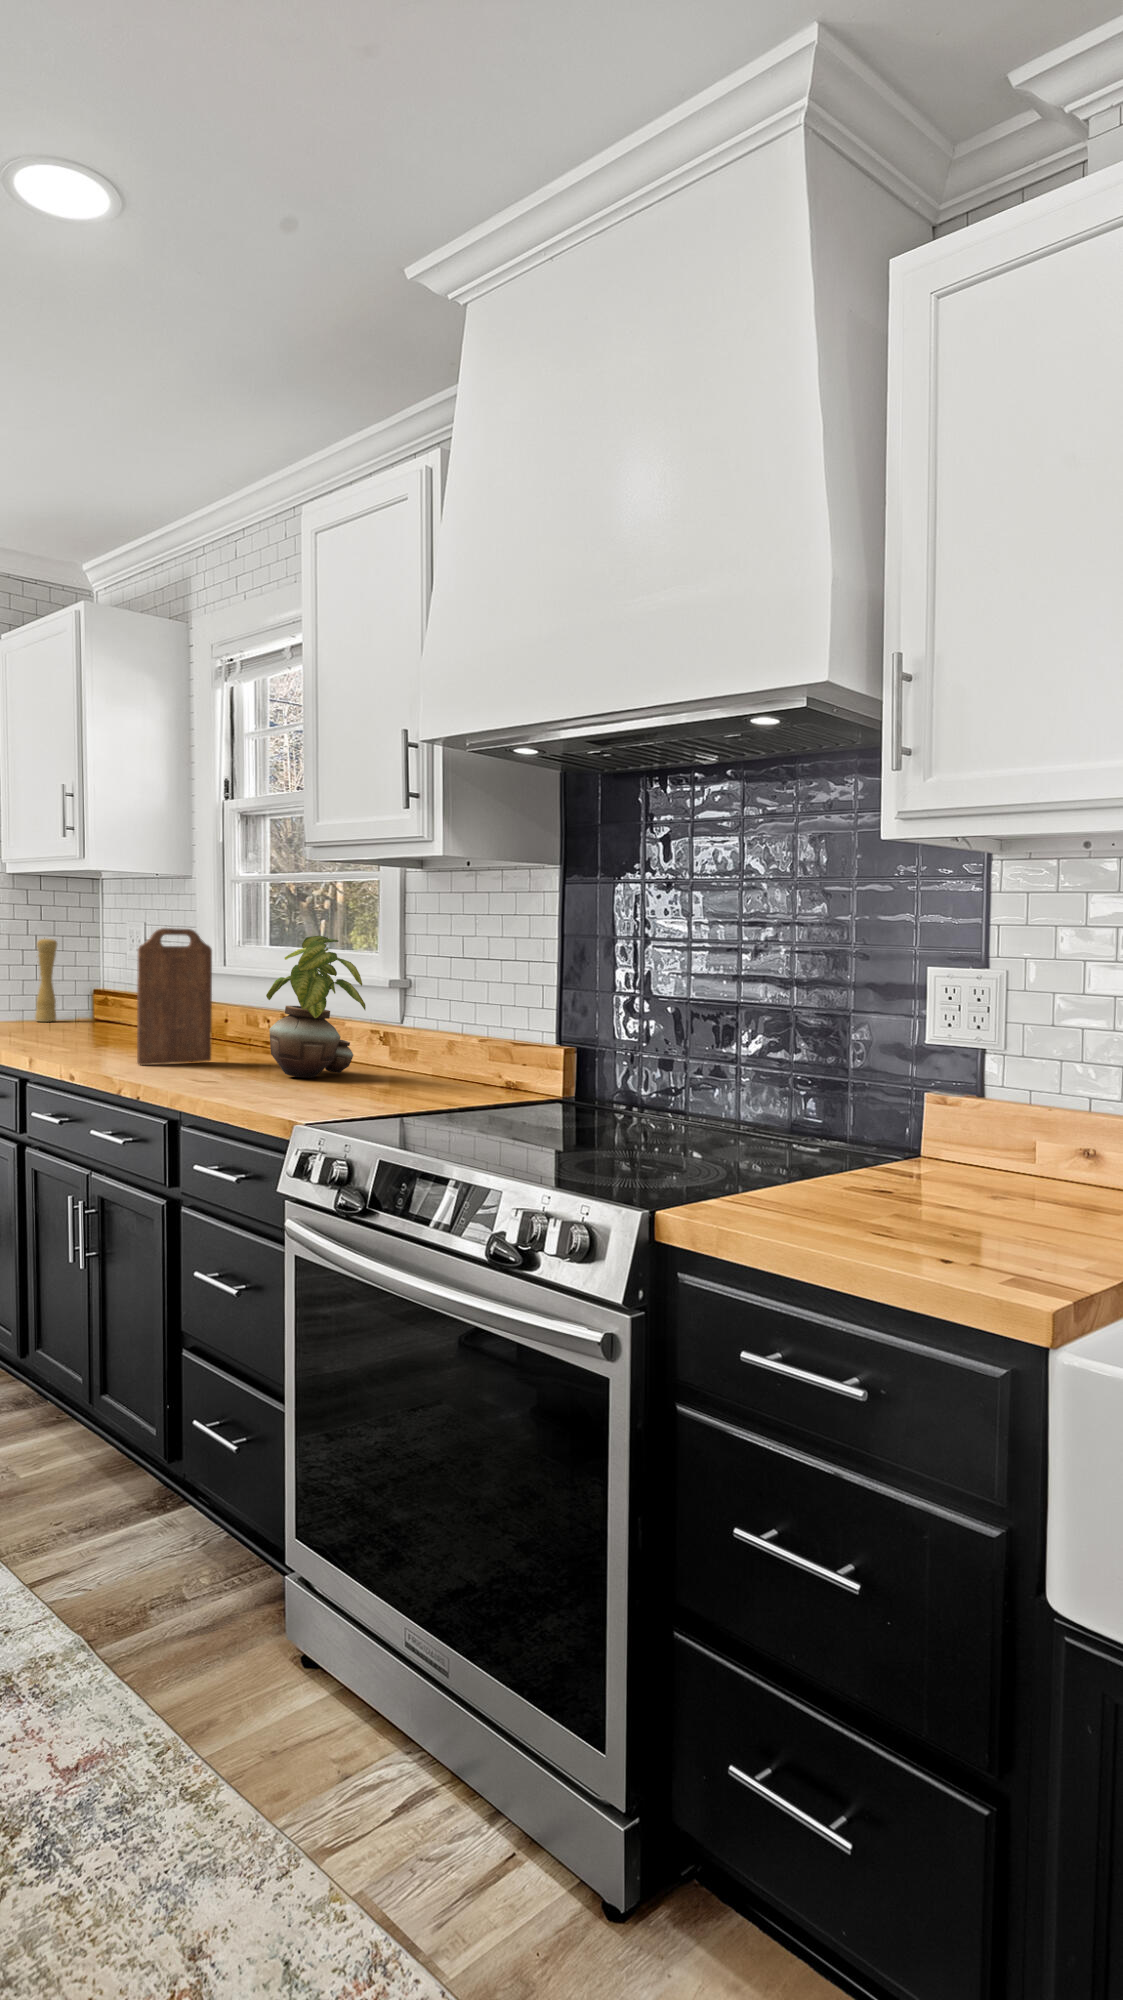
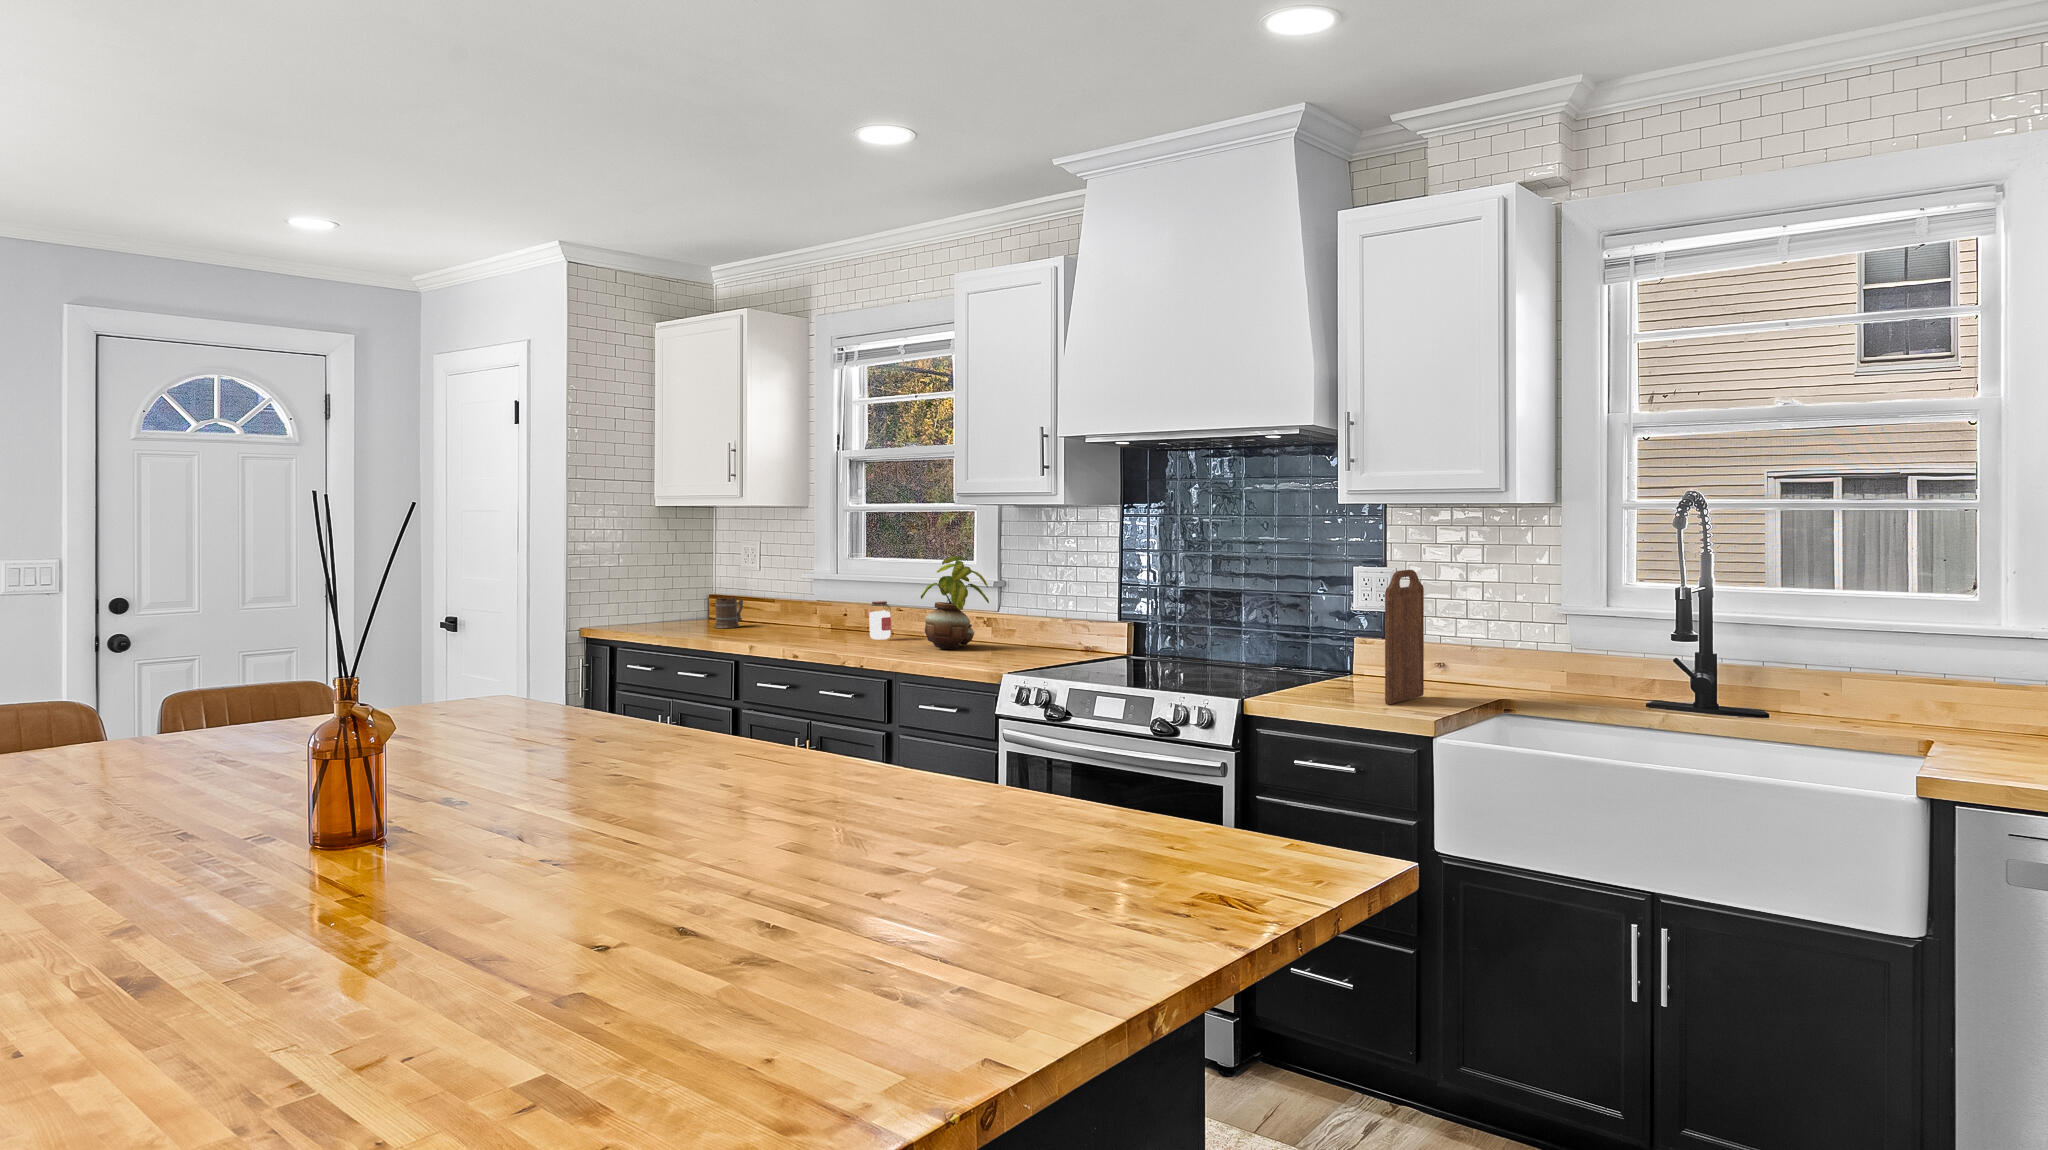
cutting board: present [137,928,212,1065] -> present [1385,570,1424,705]
pepper mill: present [35,938,57,1022] -> none [668,556,685,620]
mug: none [62,992,109,1034] -> present [714,598,743,628]
jar: none [222,1003,257,1059] -> present [868,601,891,639]

